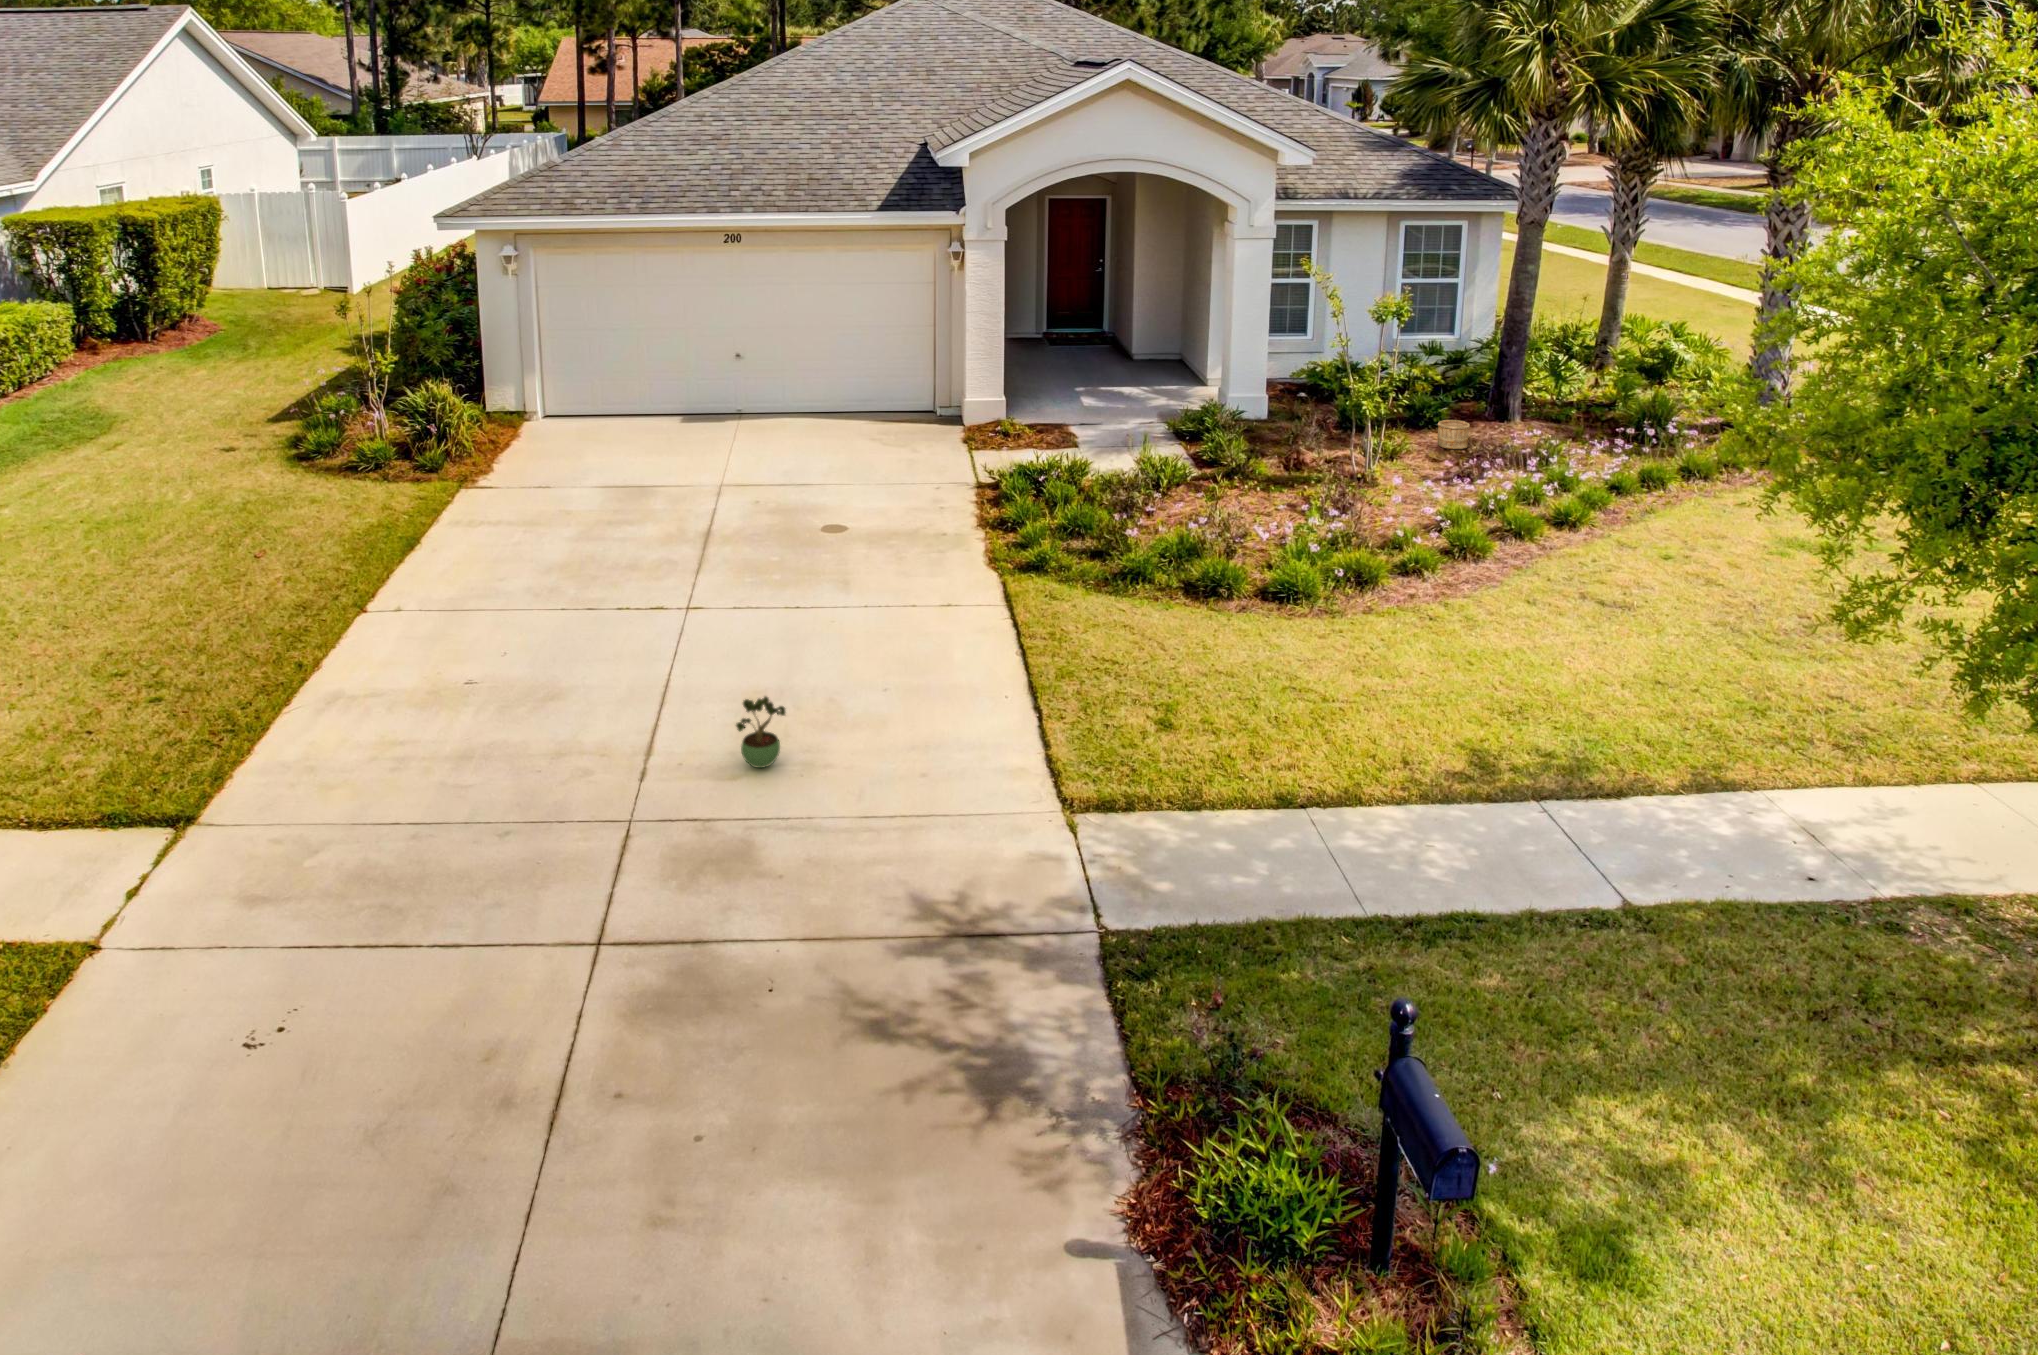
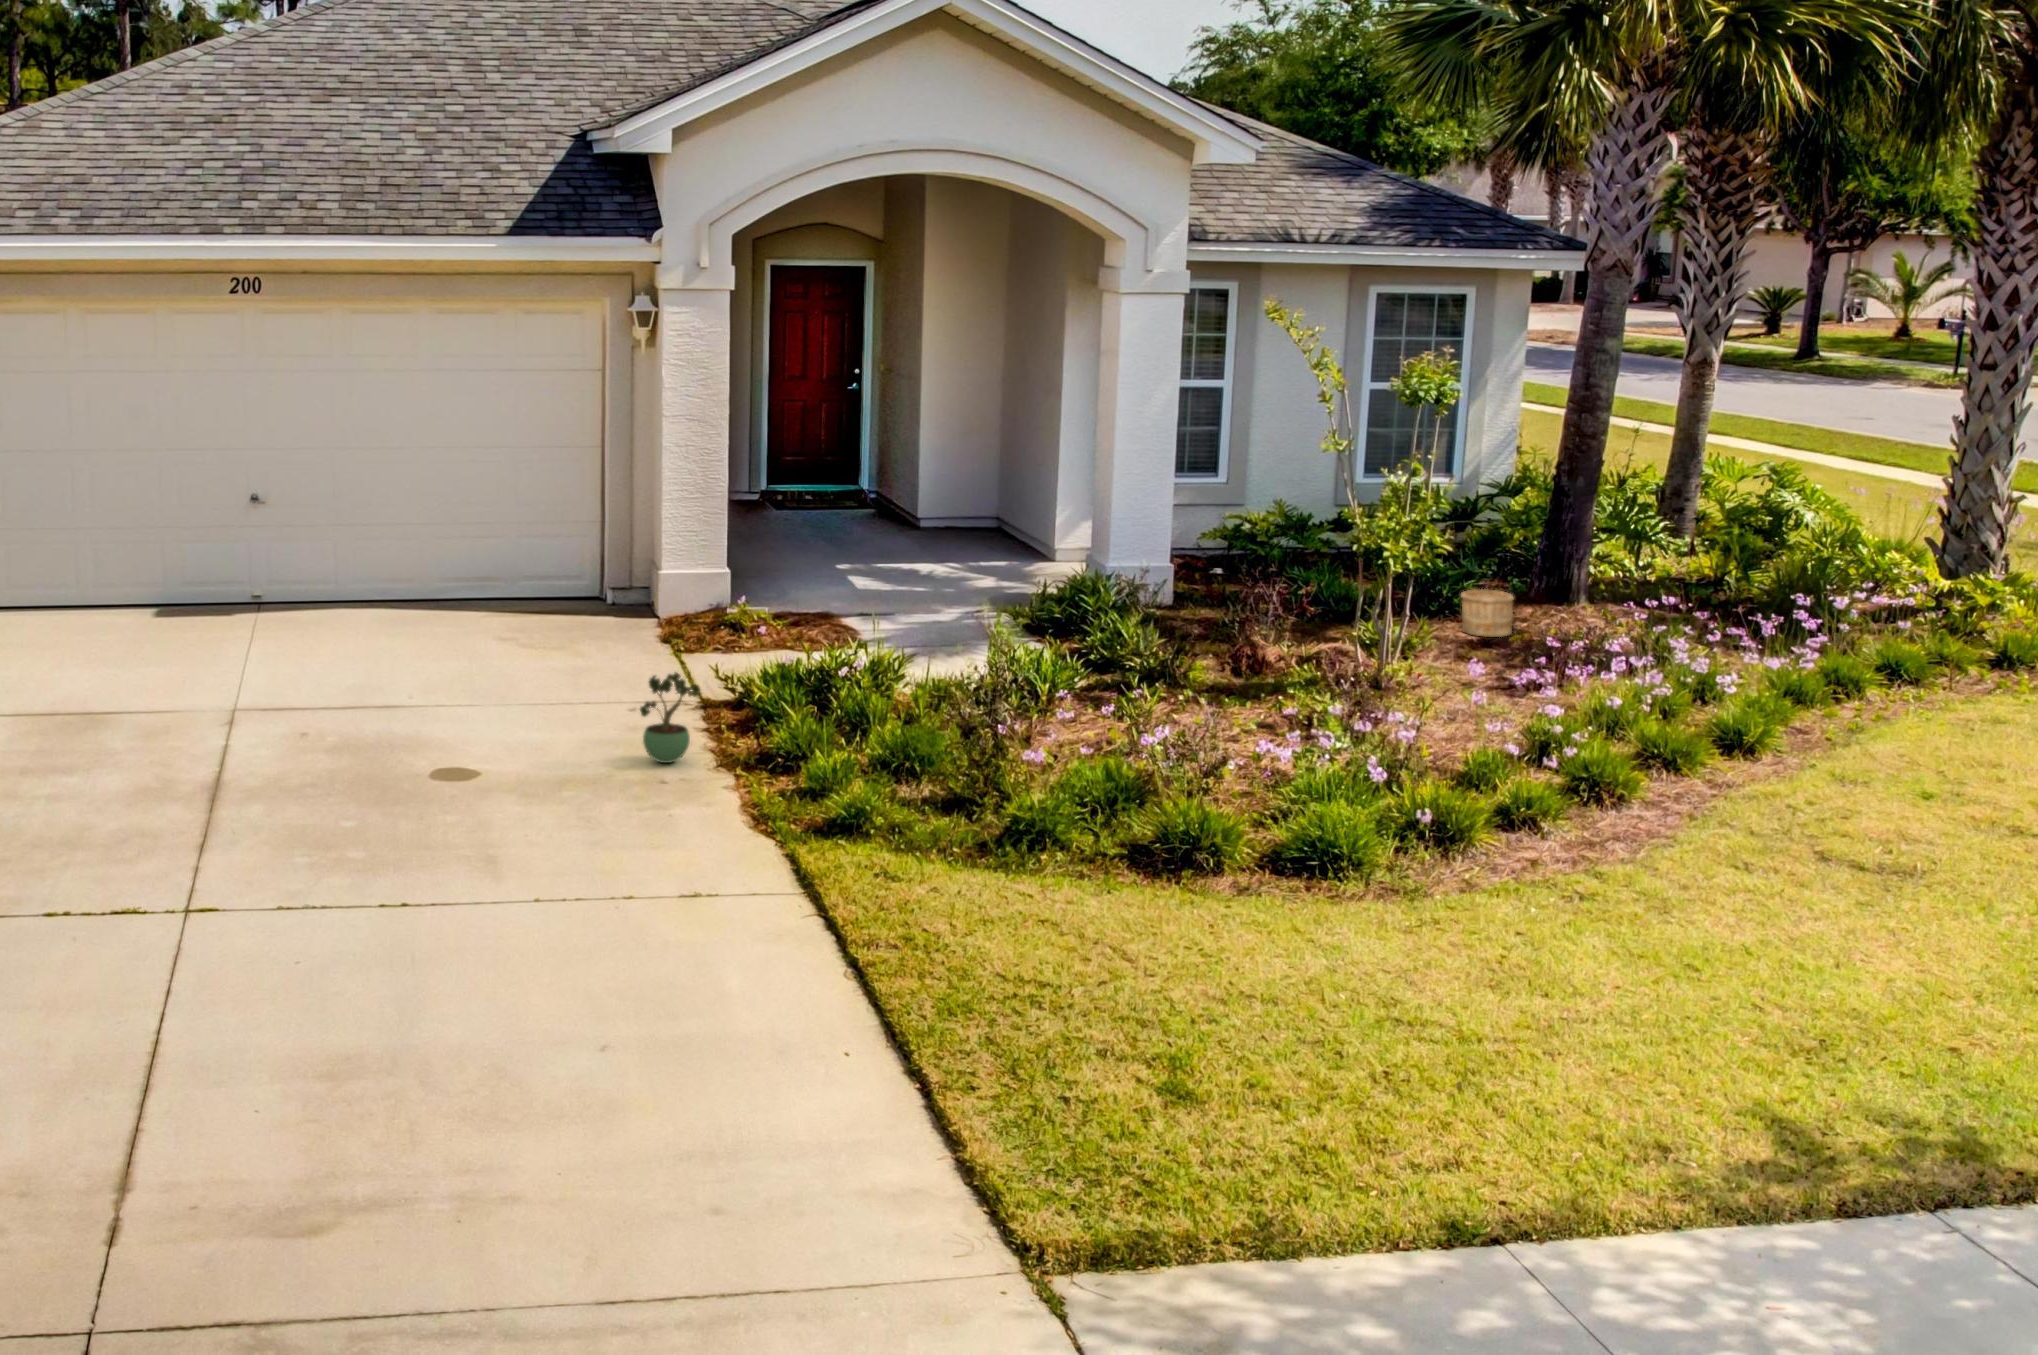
potted plant: present [736,696,785,768] -> present [640,673,700,763]

